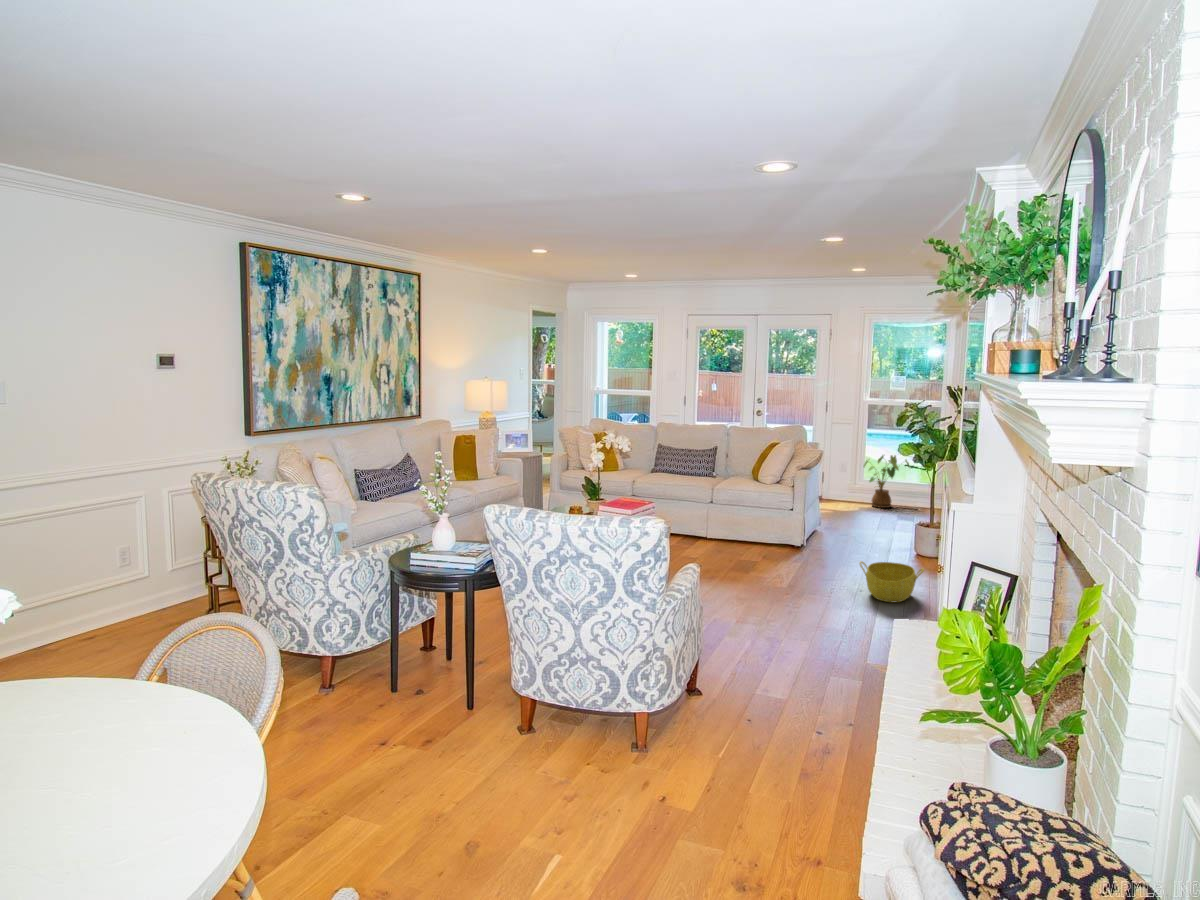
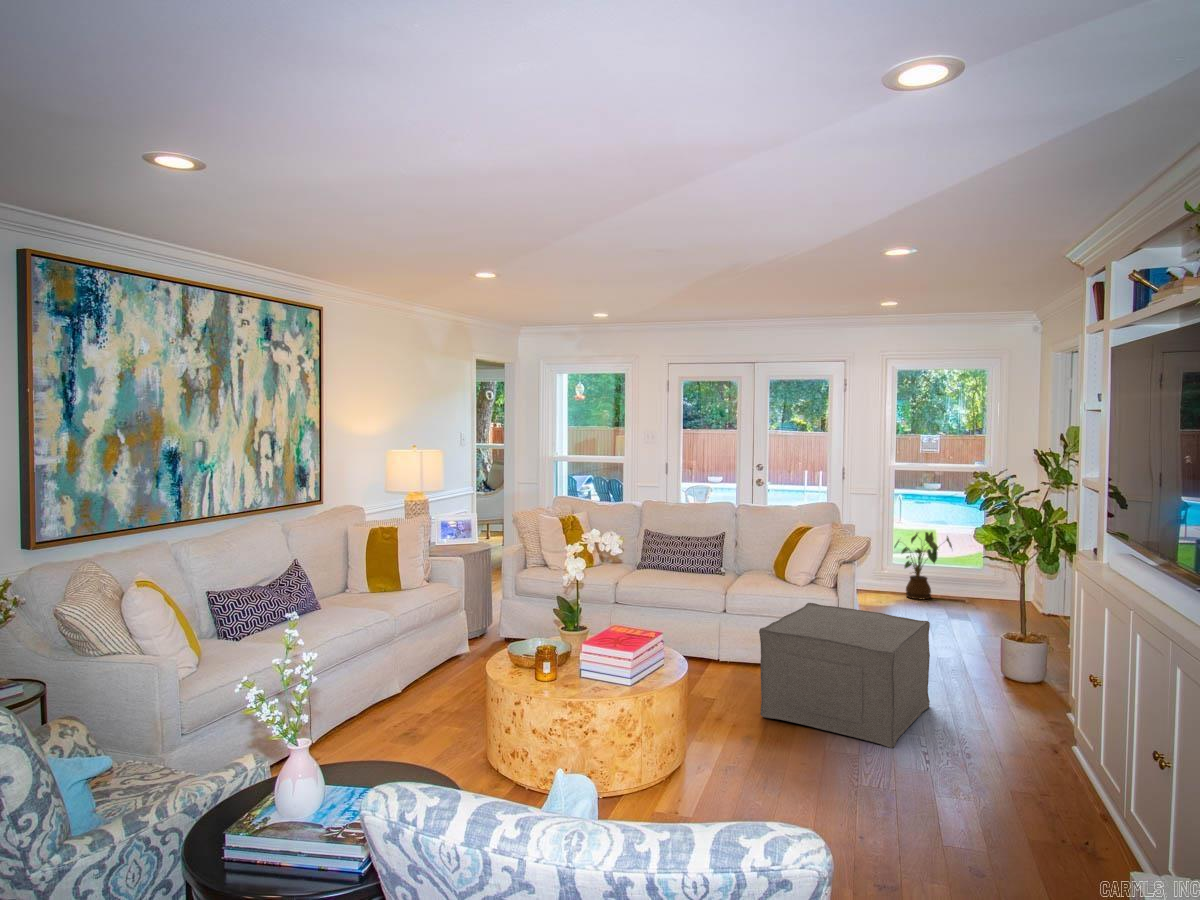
ottoman: none [725,494,849,583] -> present [759,603,930,748]
basket: present [860,561,924,602] -> none [977,715,1081,789]

